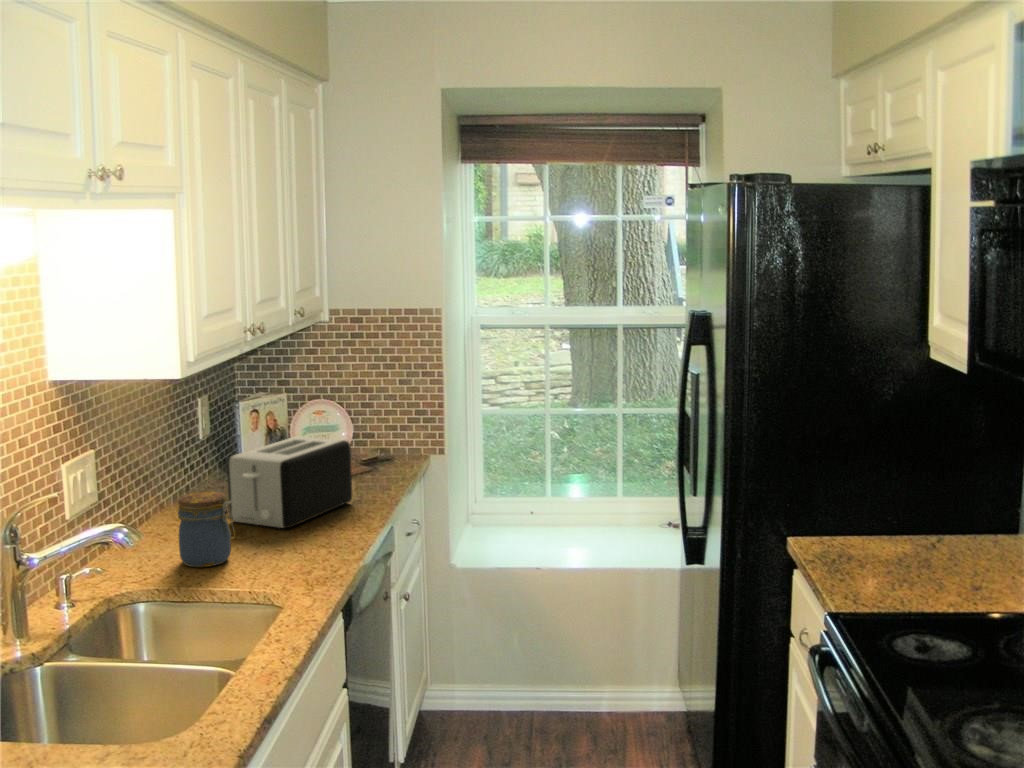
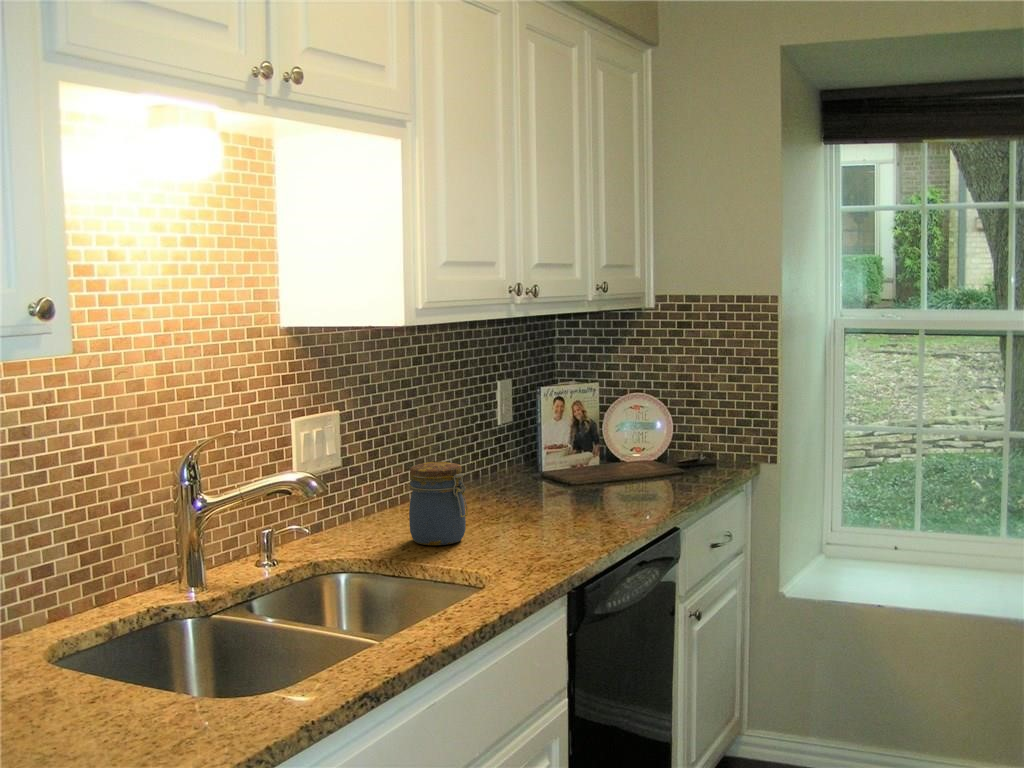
toaster: present [227,436,352,528] -> none [492,422,638,519]

